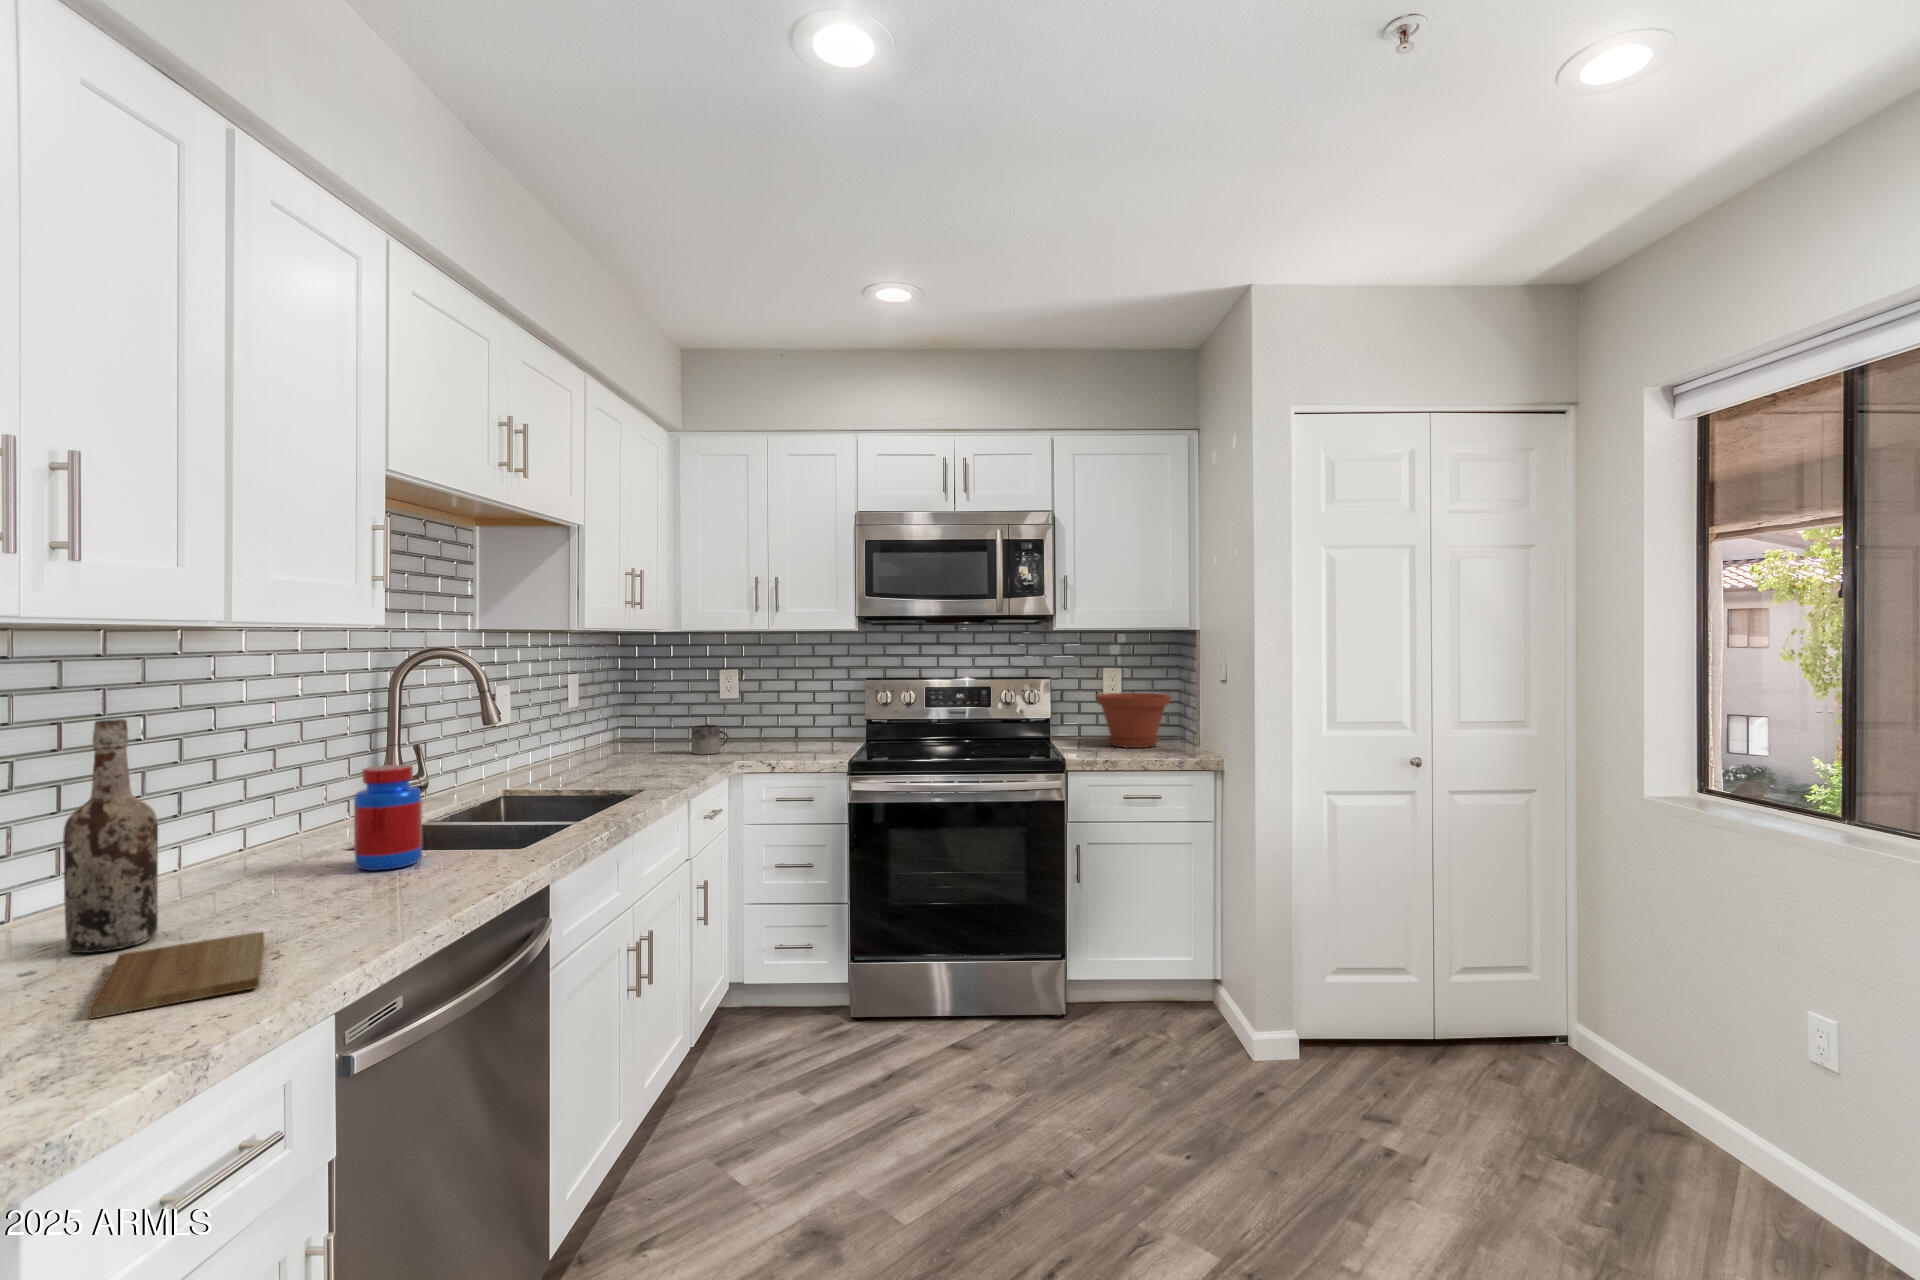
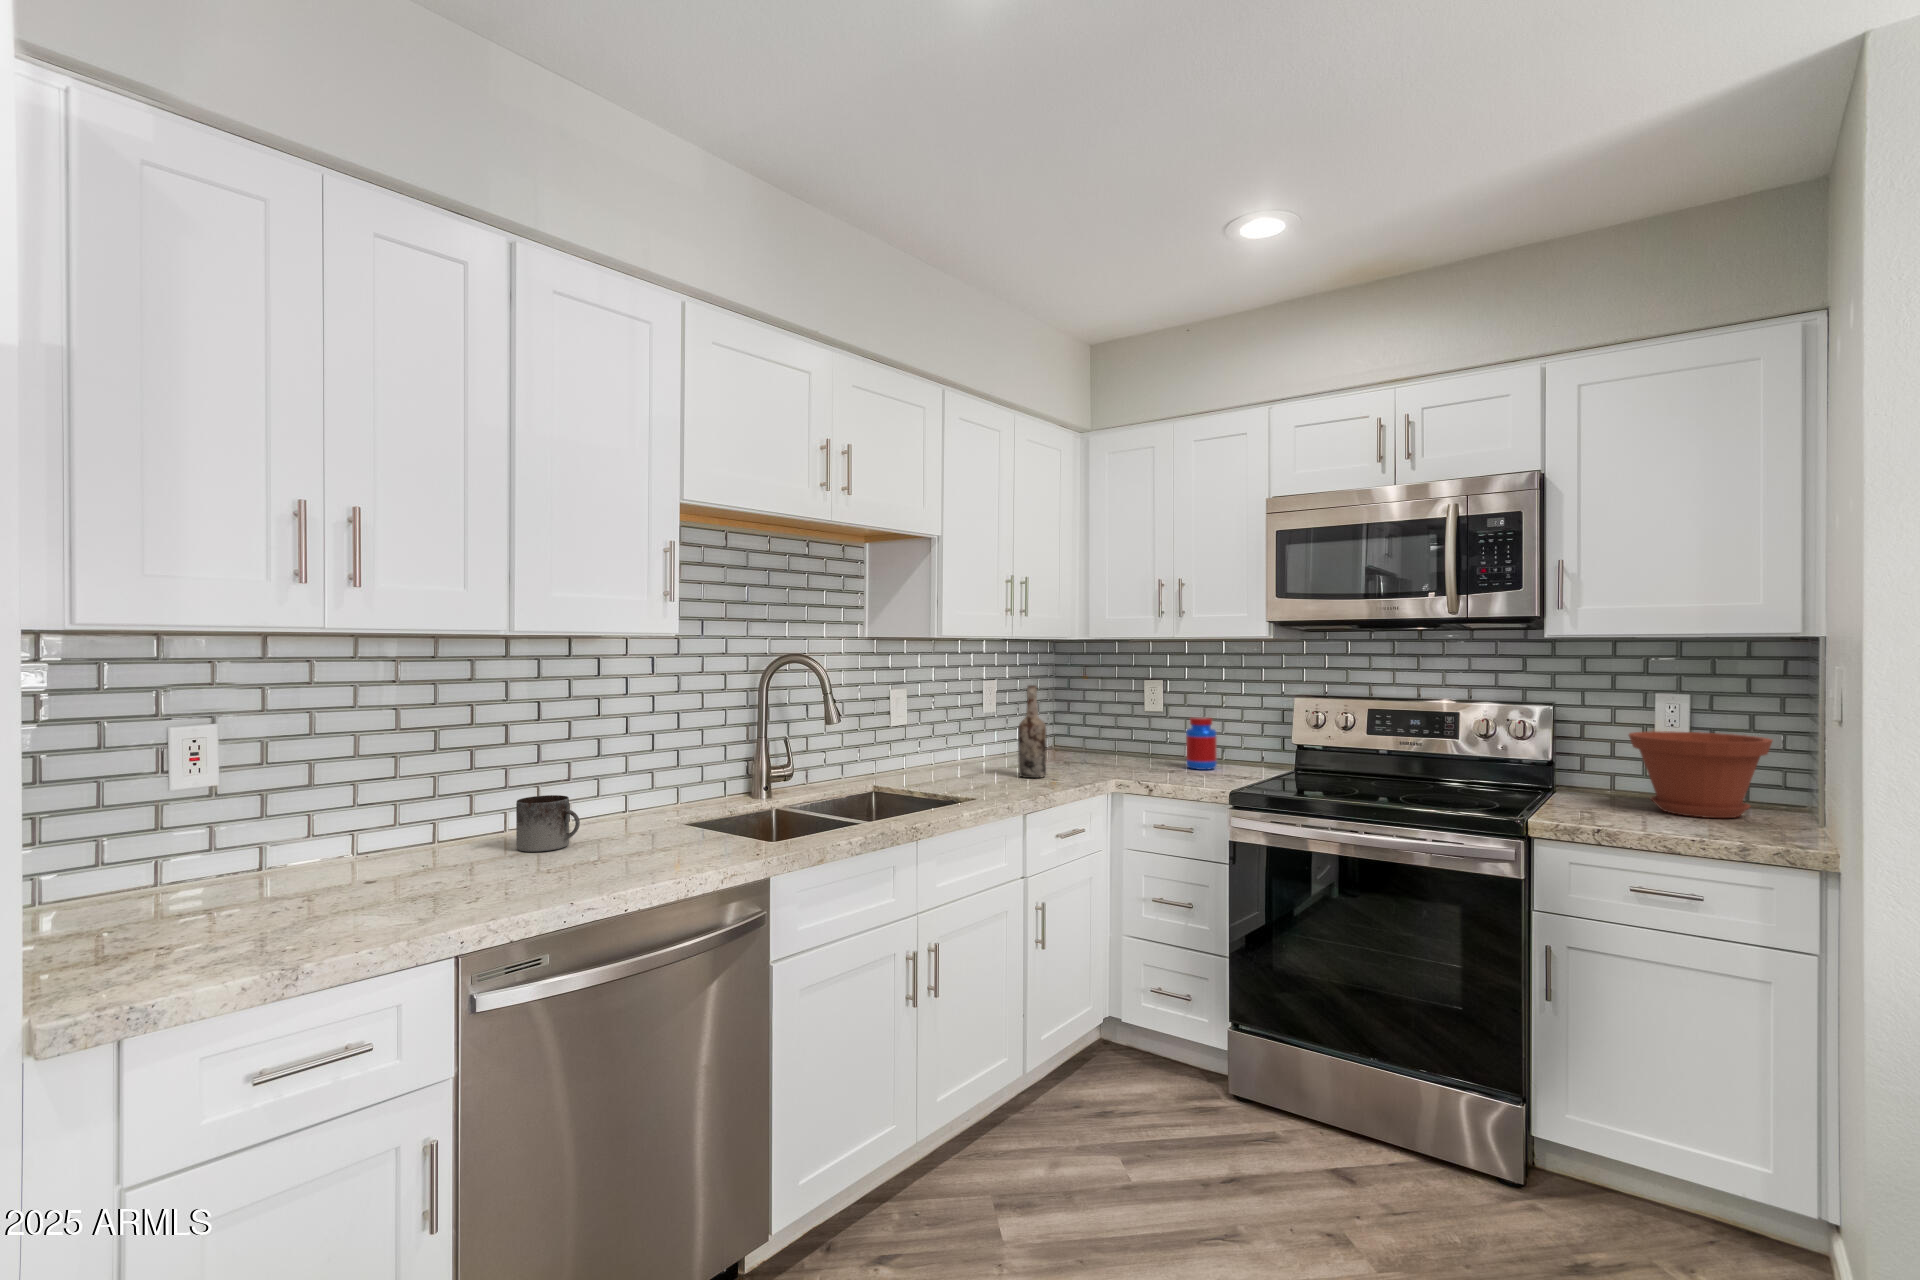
wine bottle: present [63,719,158,953] -> present [1018,685,1046,778]
mug: present [692,725,728,755] -> present [516,795,580,852]
jar: present [354,765,422,870] -> present [1186,717,1217,770]
cutting board: present [89,932,264,1018] -> none [319,879,488,923]

